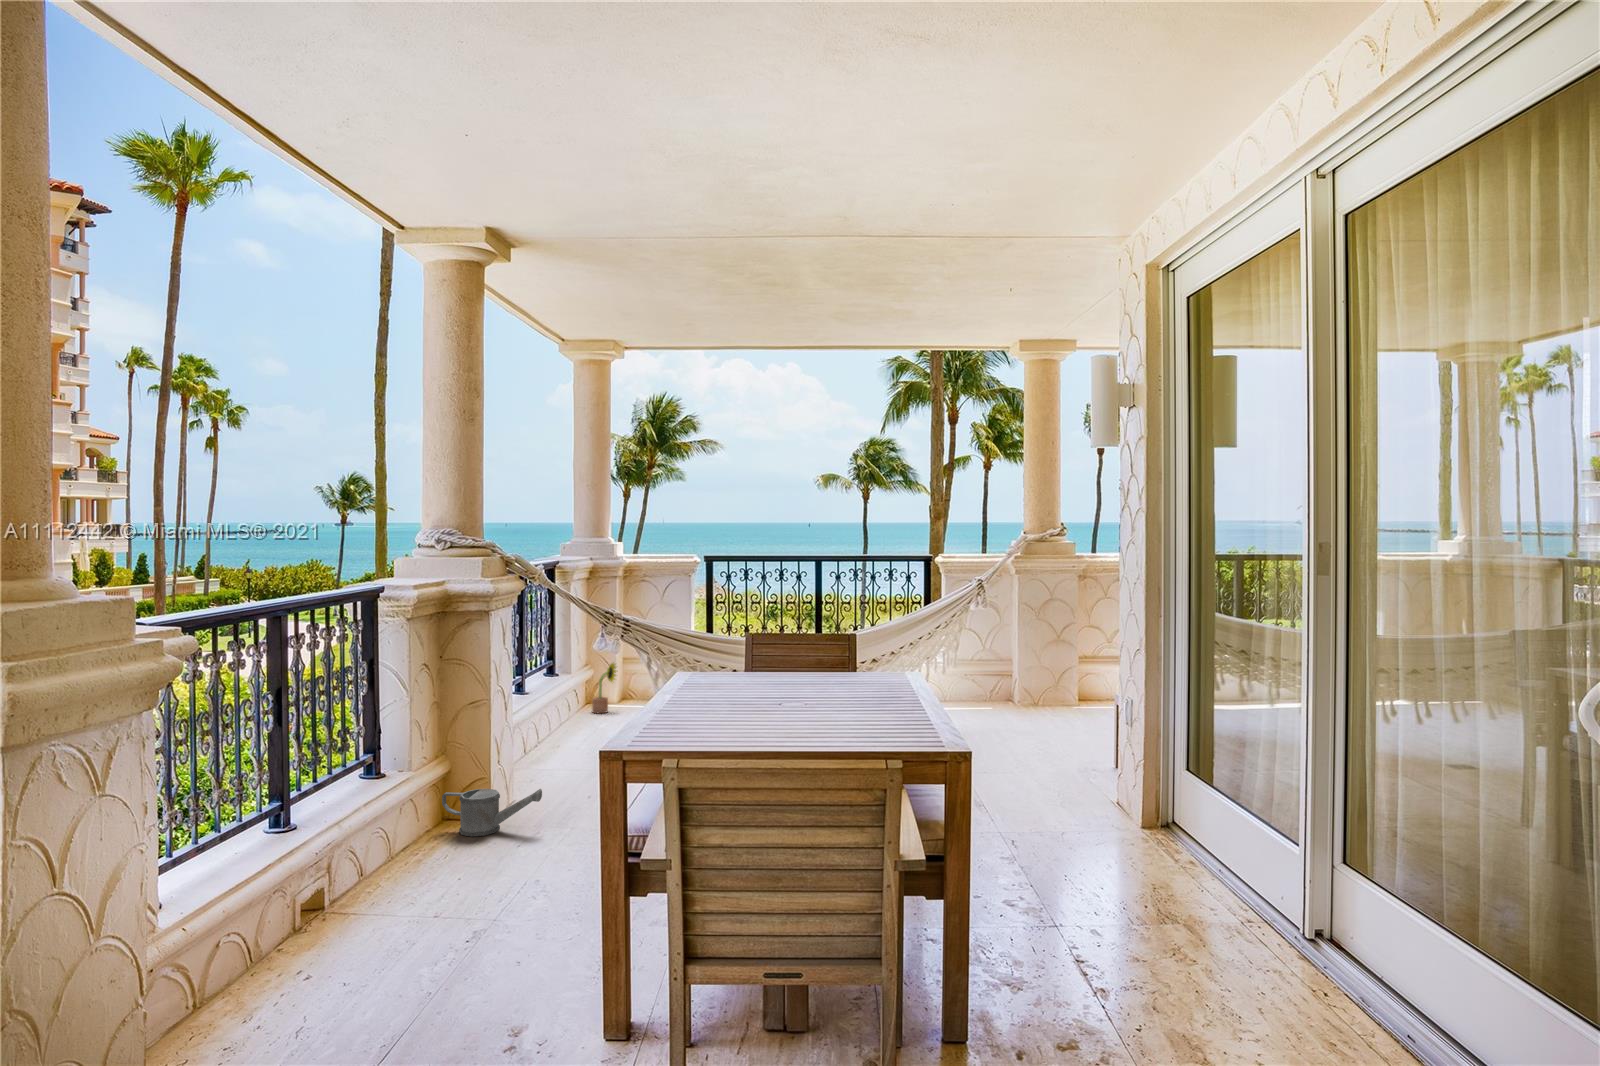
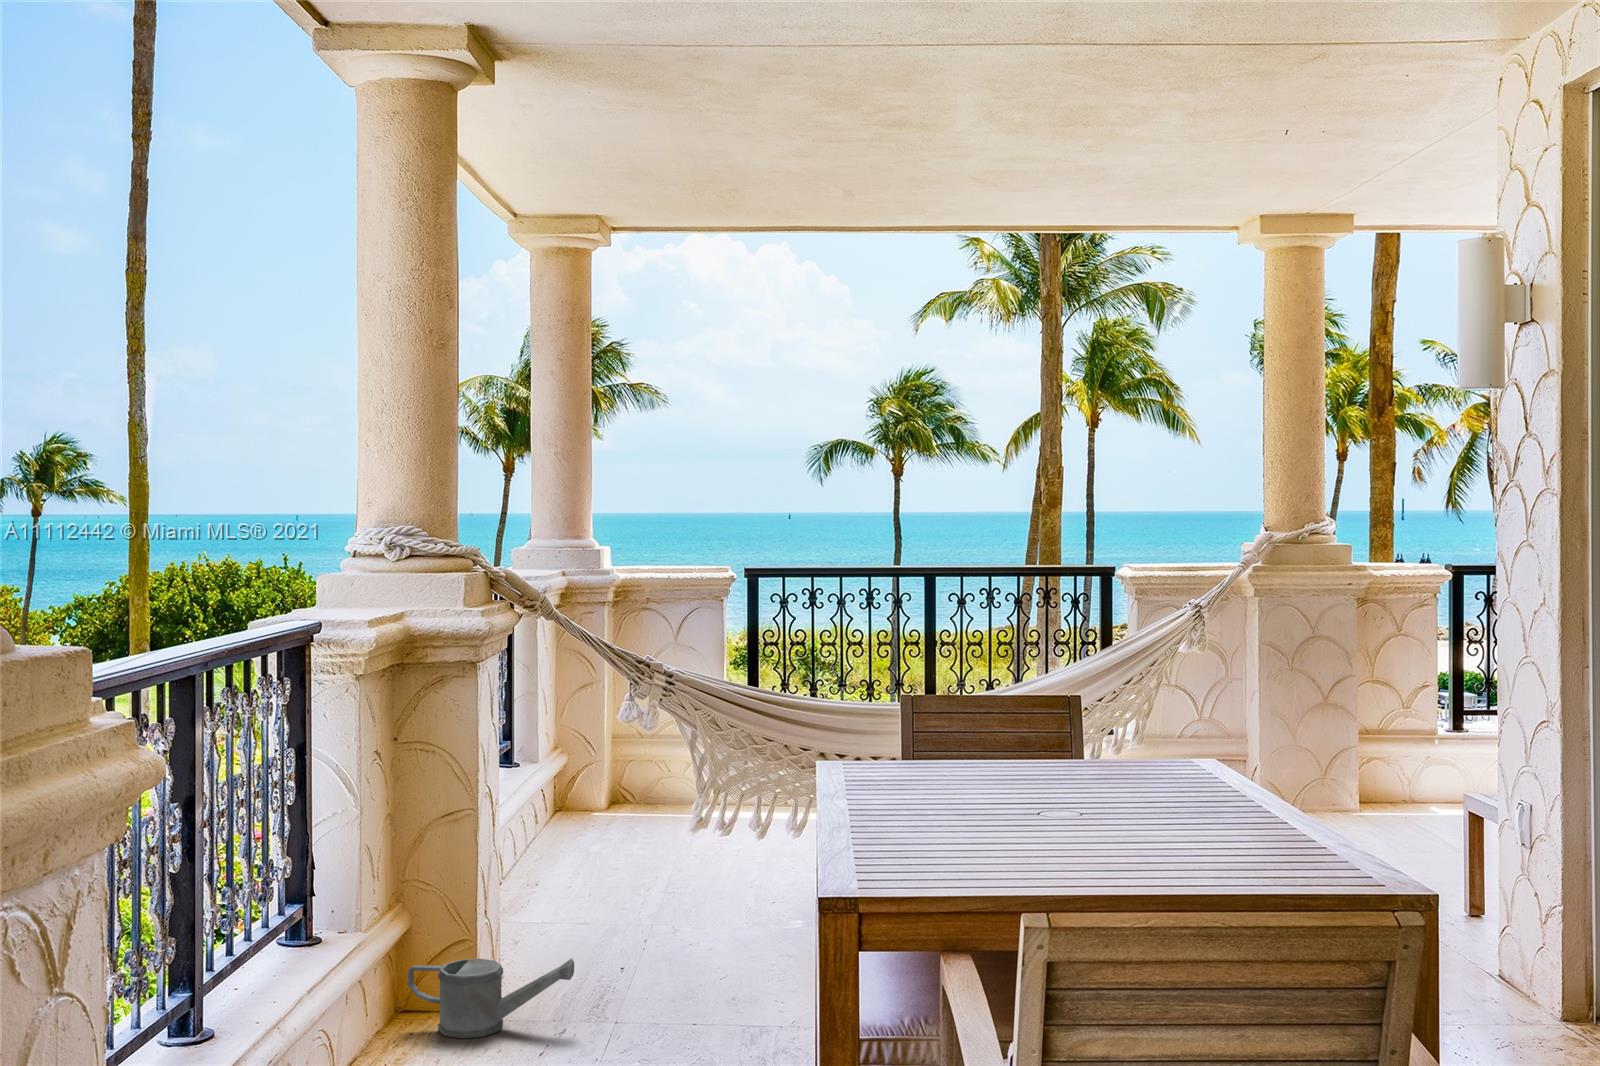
decorative plant: present [592,663,616,713] -> none [569,744,611,831]

